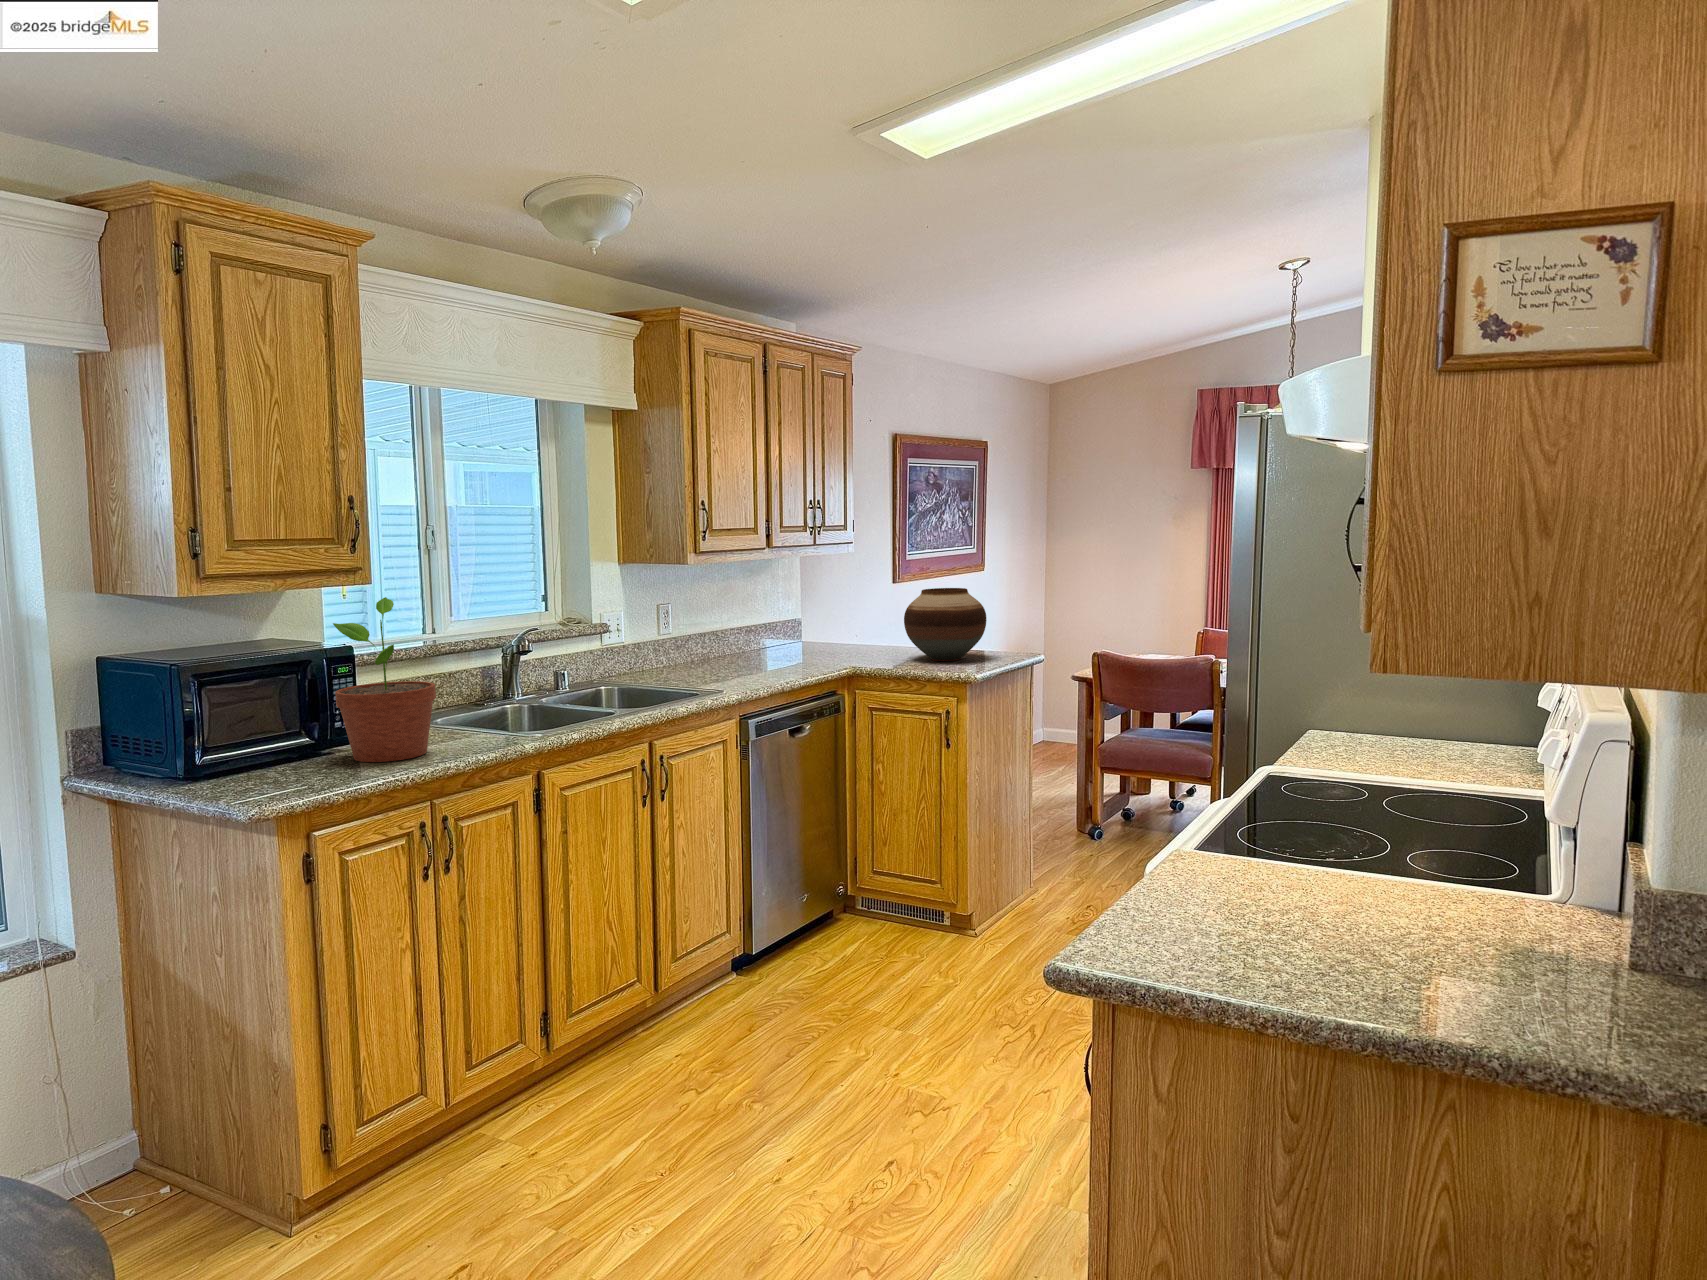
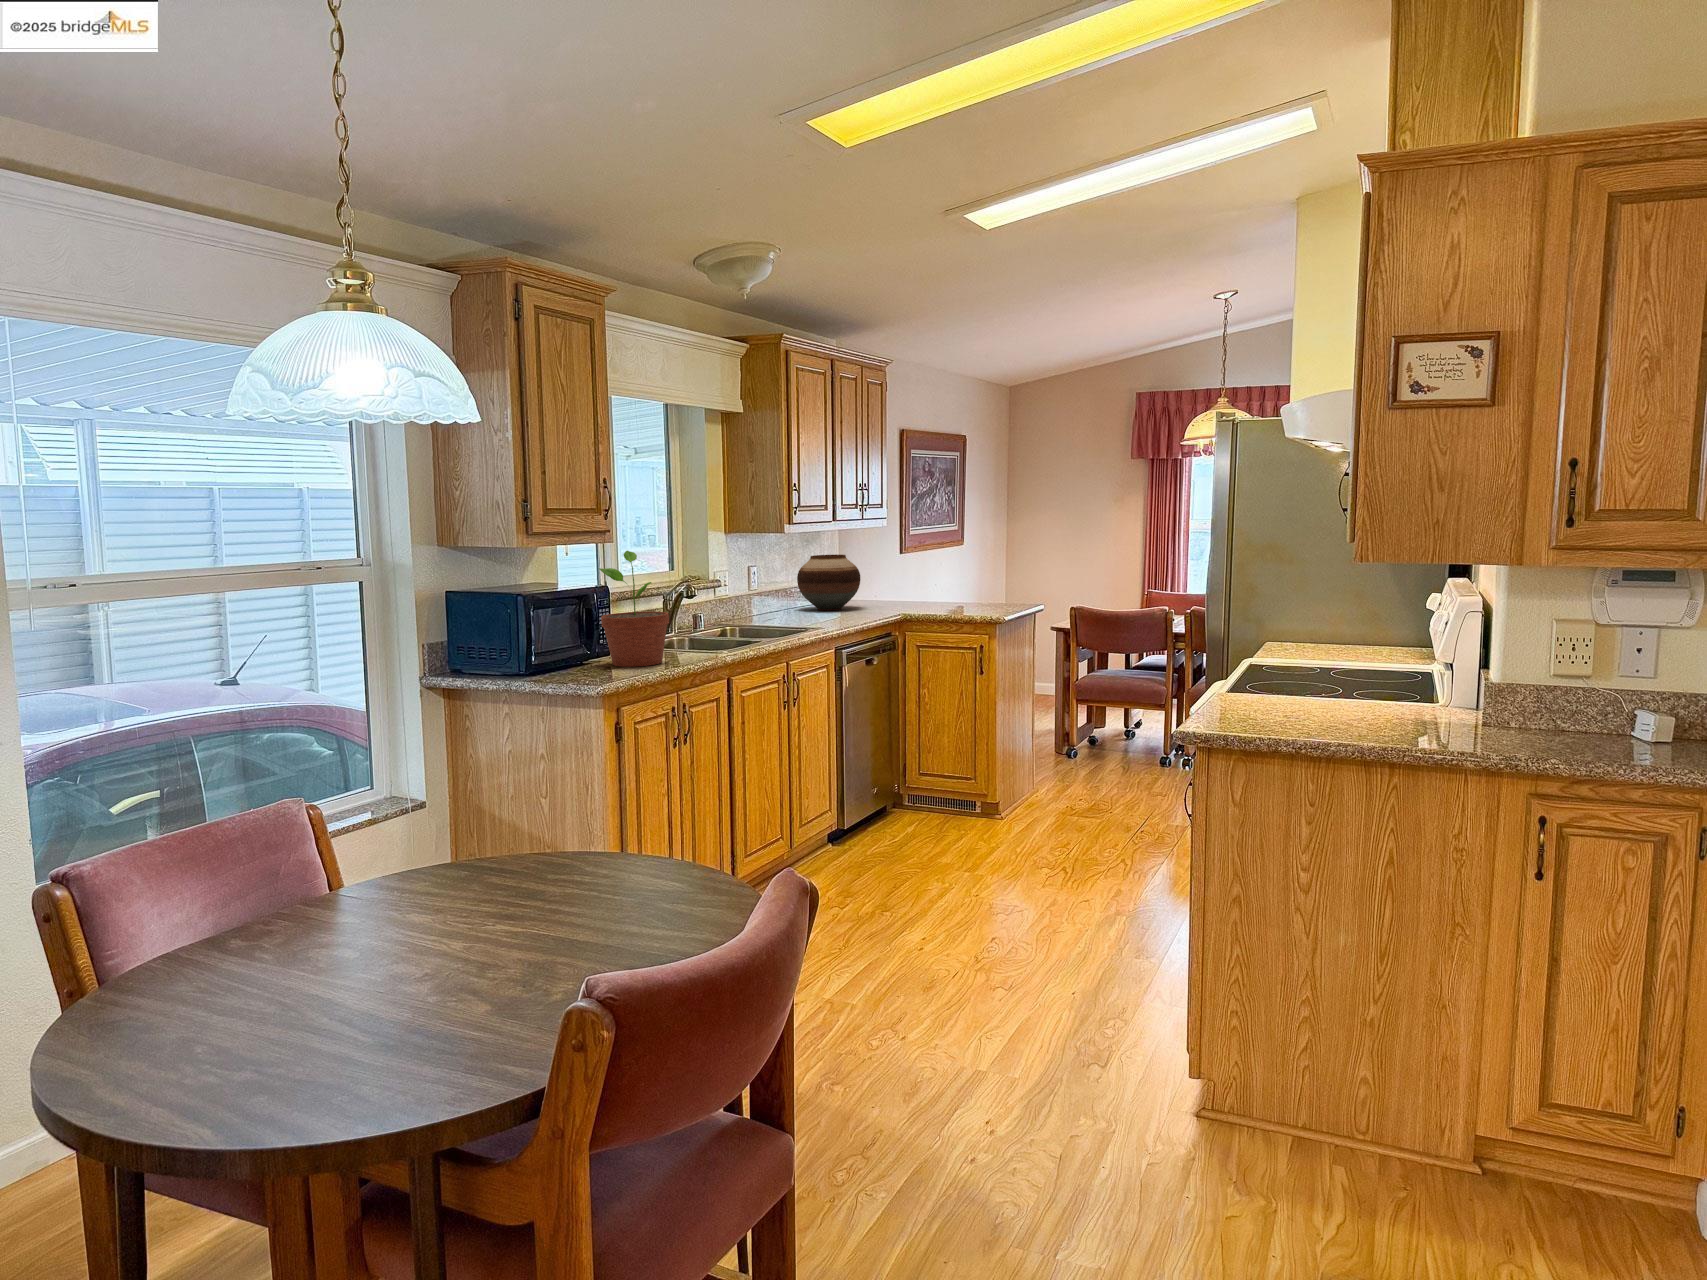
vase: present [904,588,987,661] -> present [797,555,860,610]

